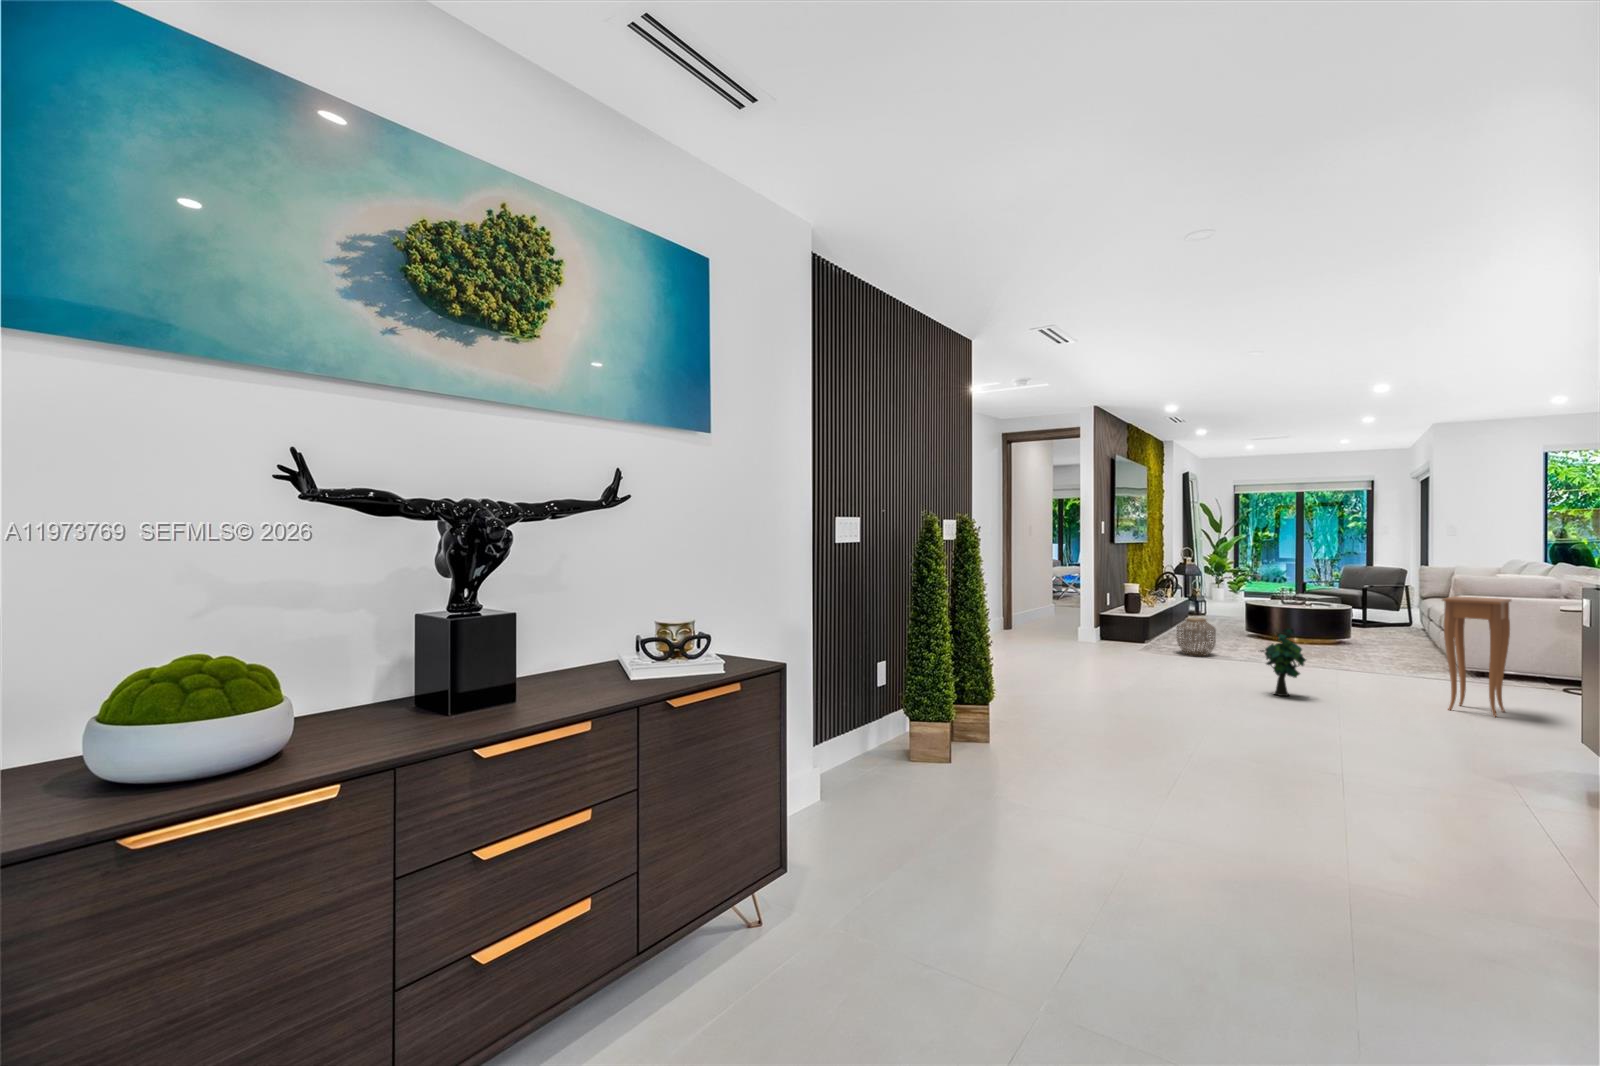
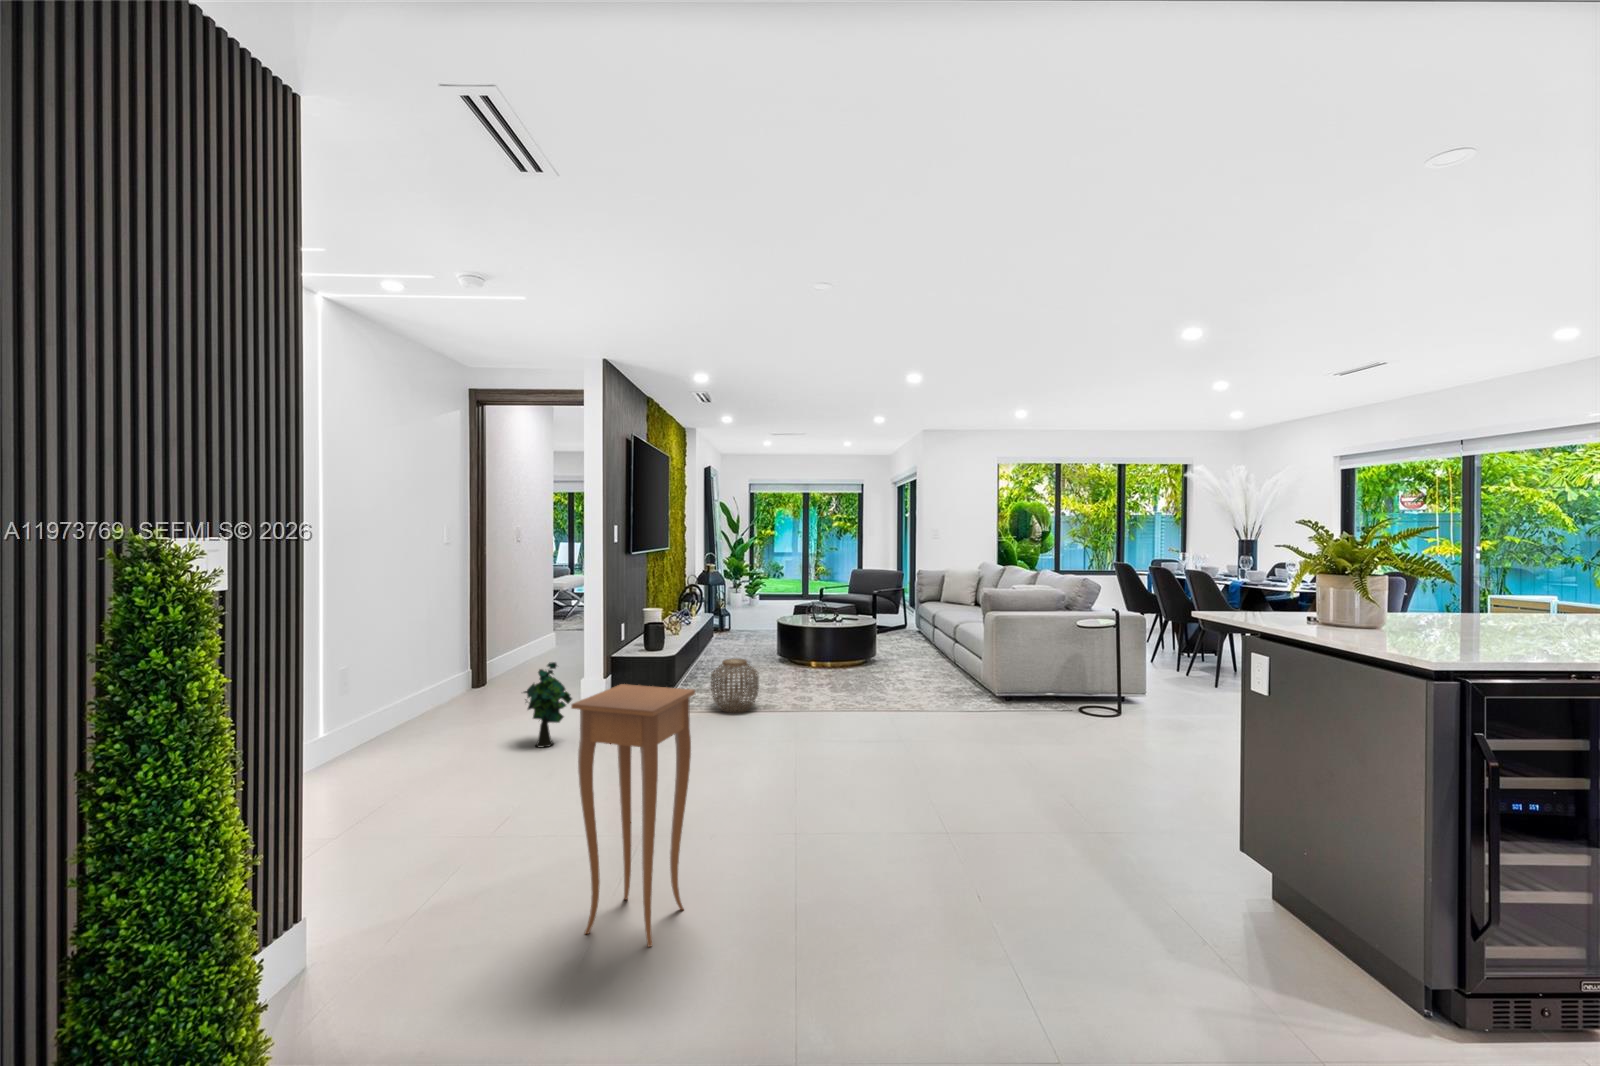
side table: present [1442,596,1511,717] -> present [571,684,695,947]
decorative plant: present [1260,628,1306,696] -> present [524,662,572,748]

